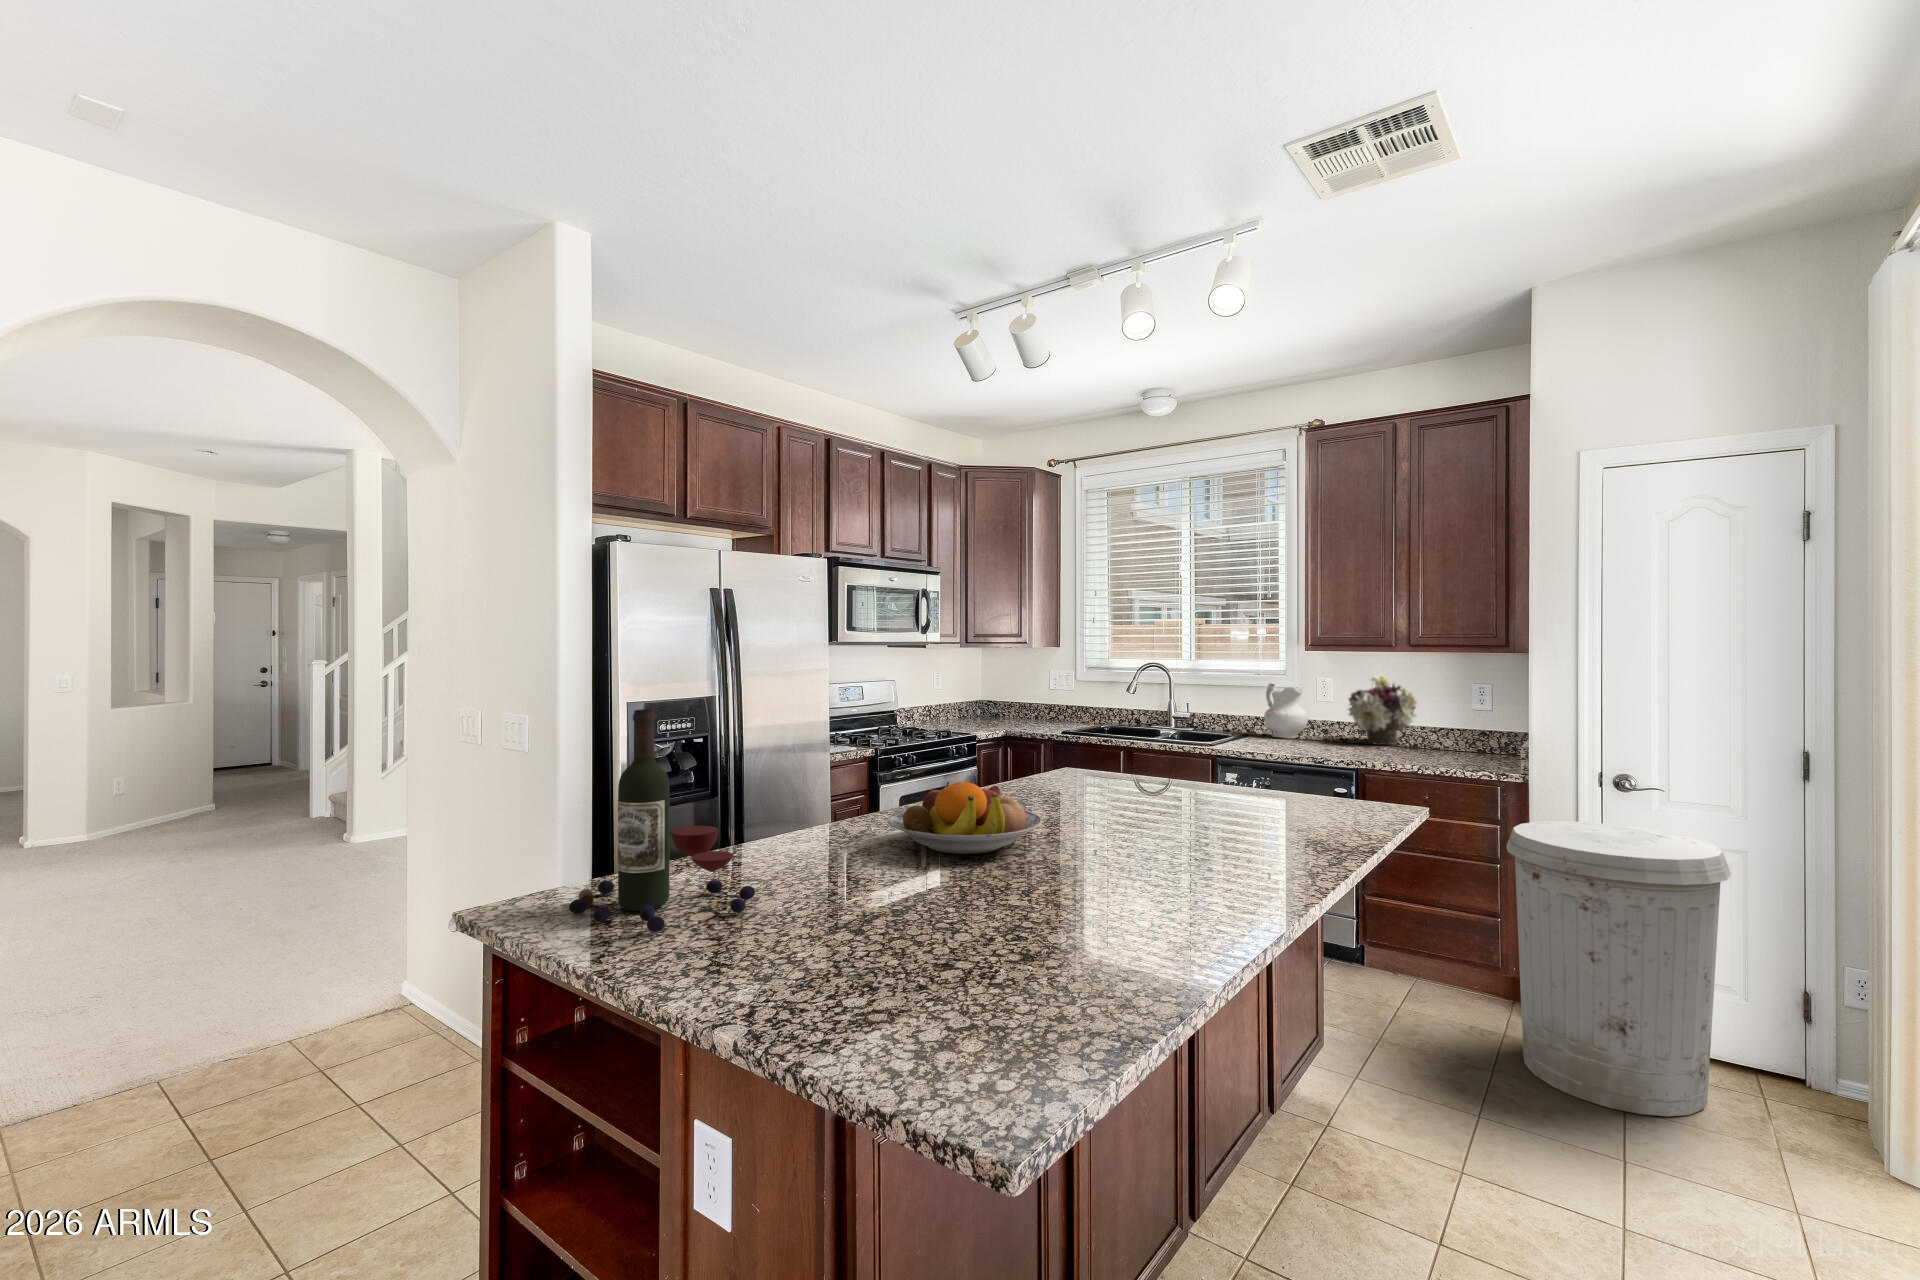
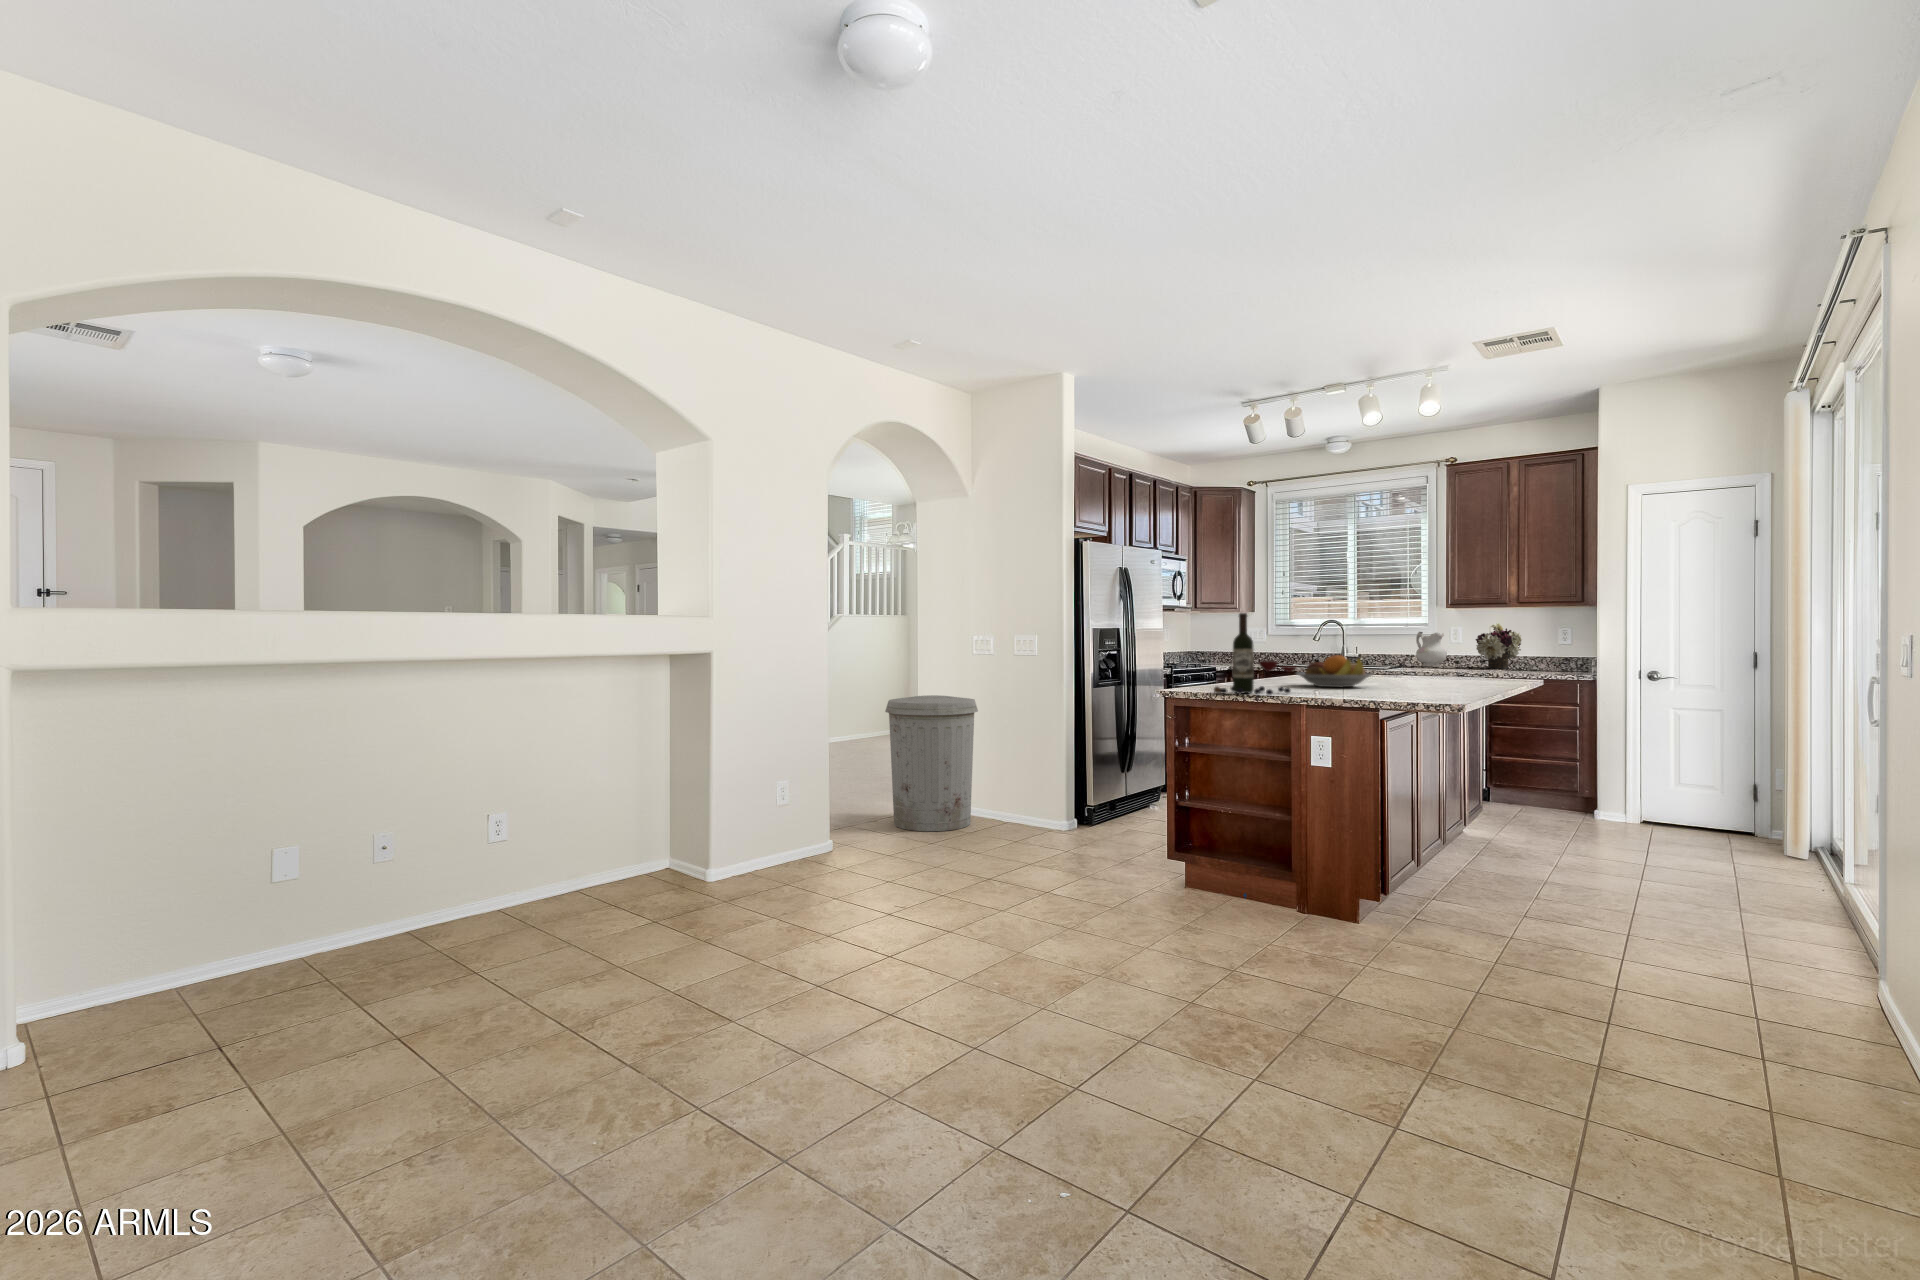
trash can: present [1506,821,1731,1116] -> present [885,695,978,831]

